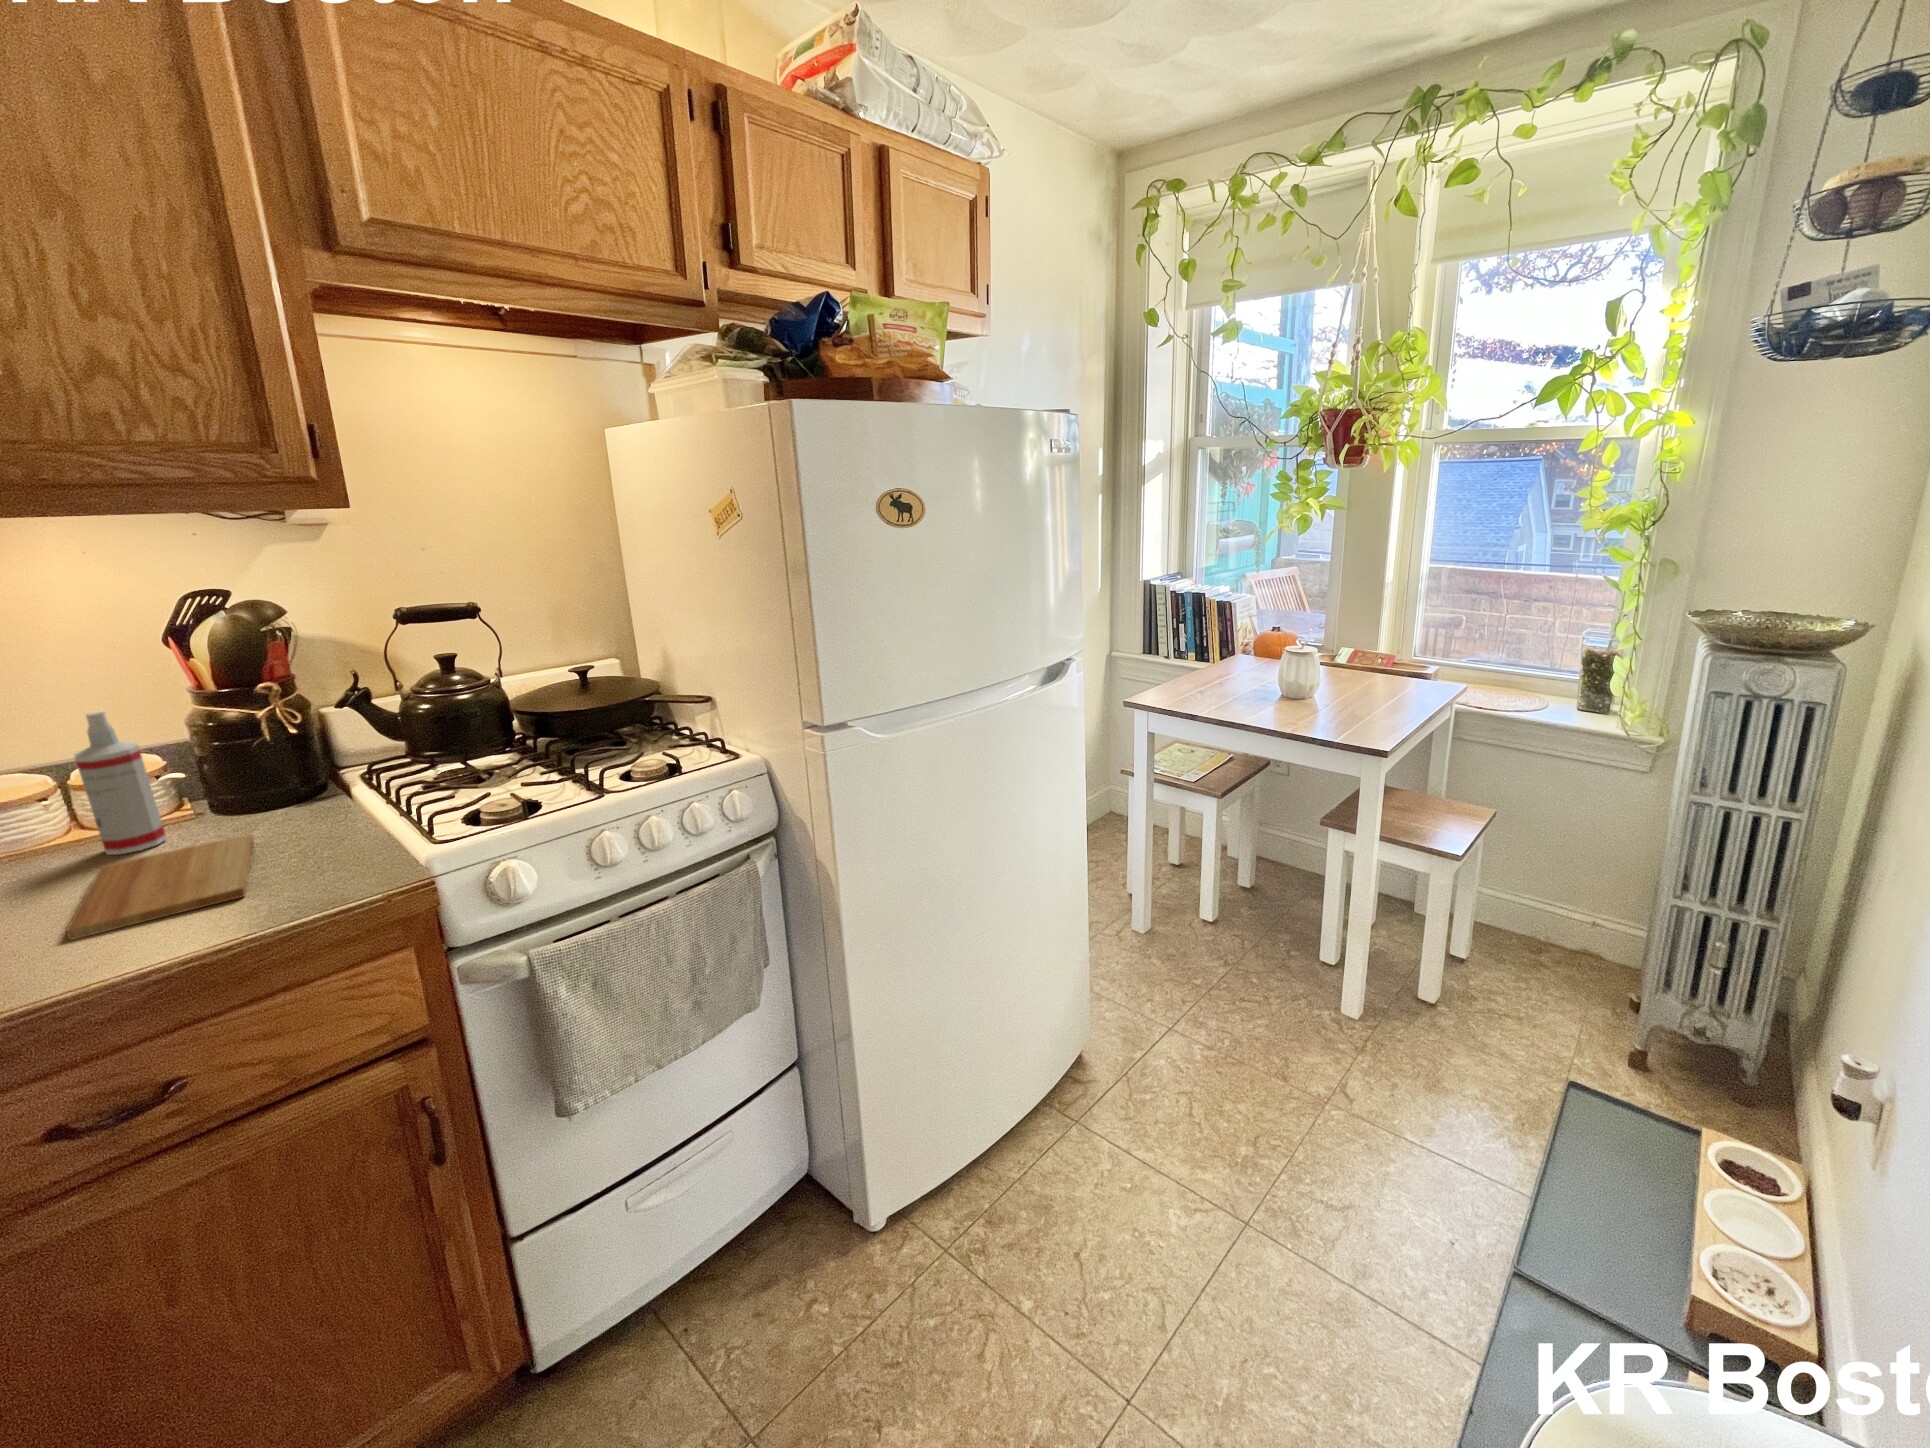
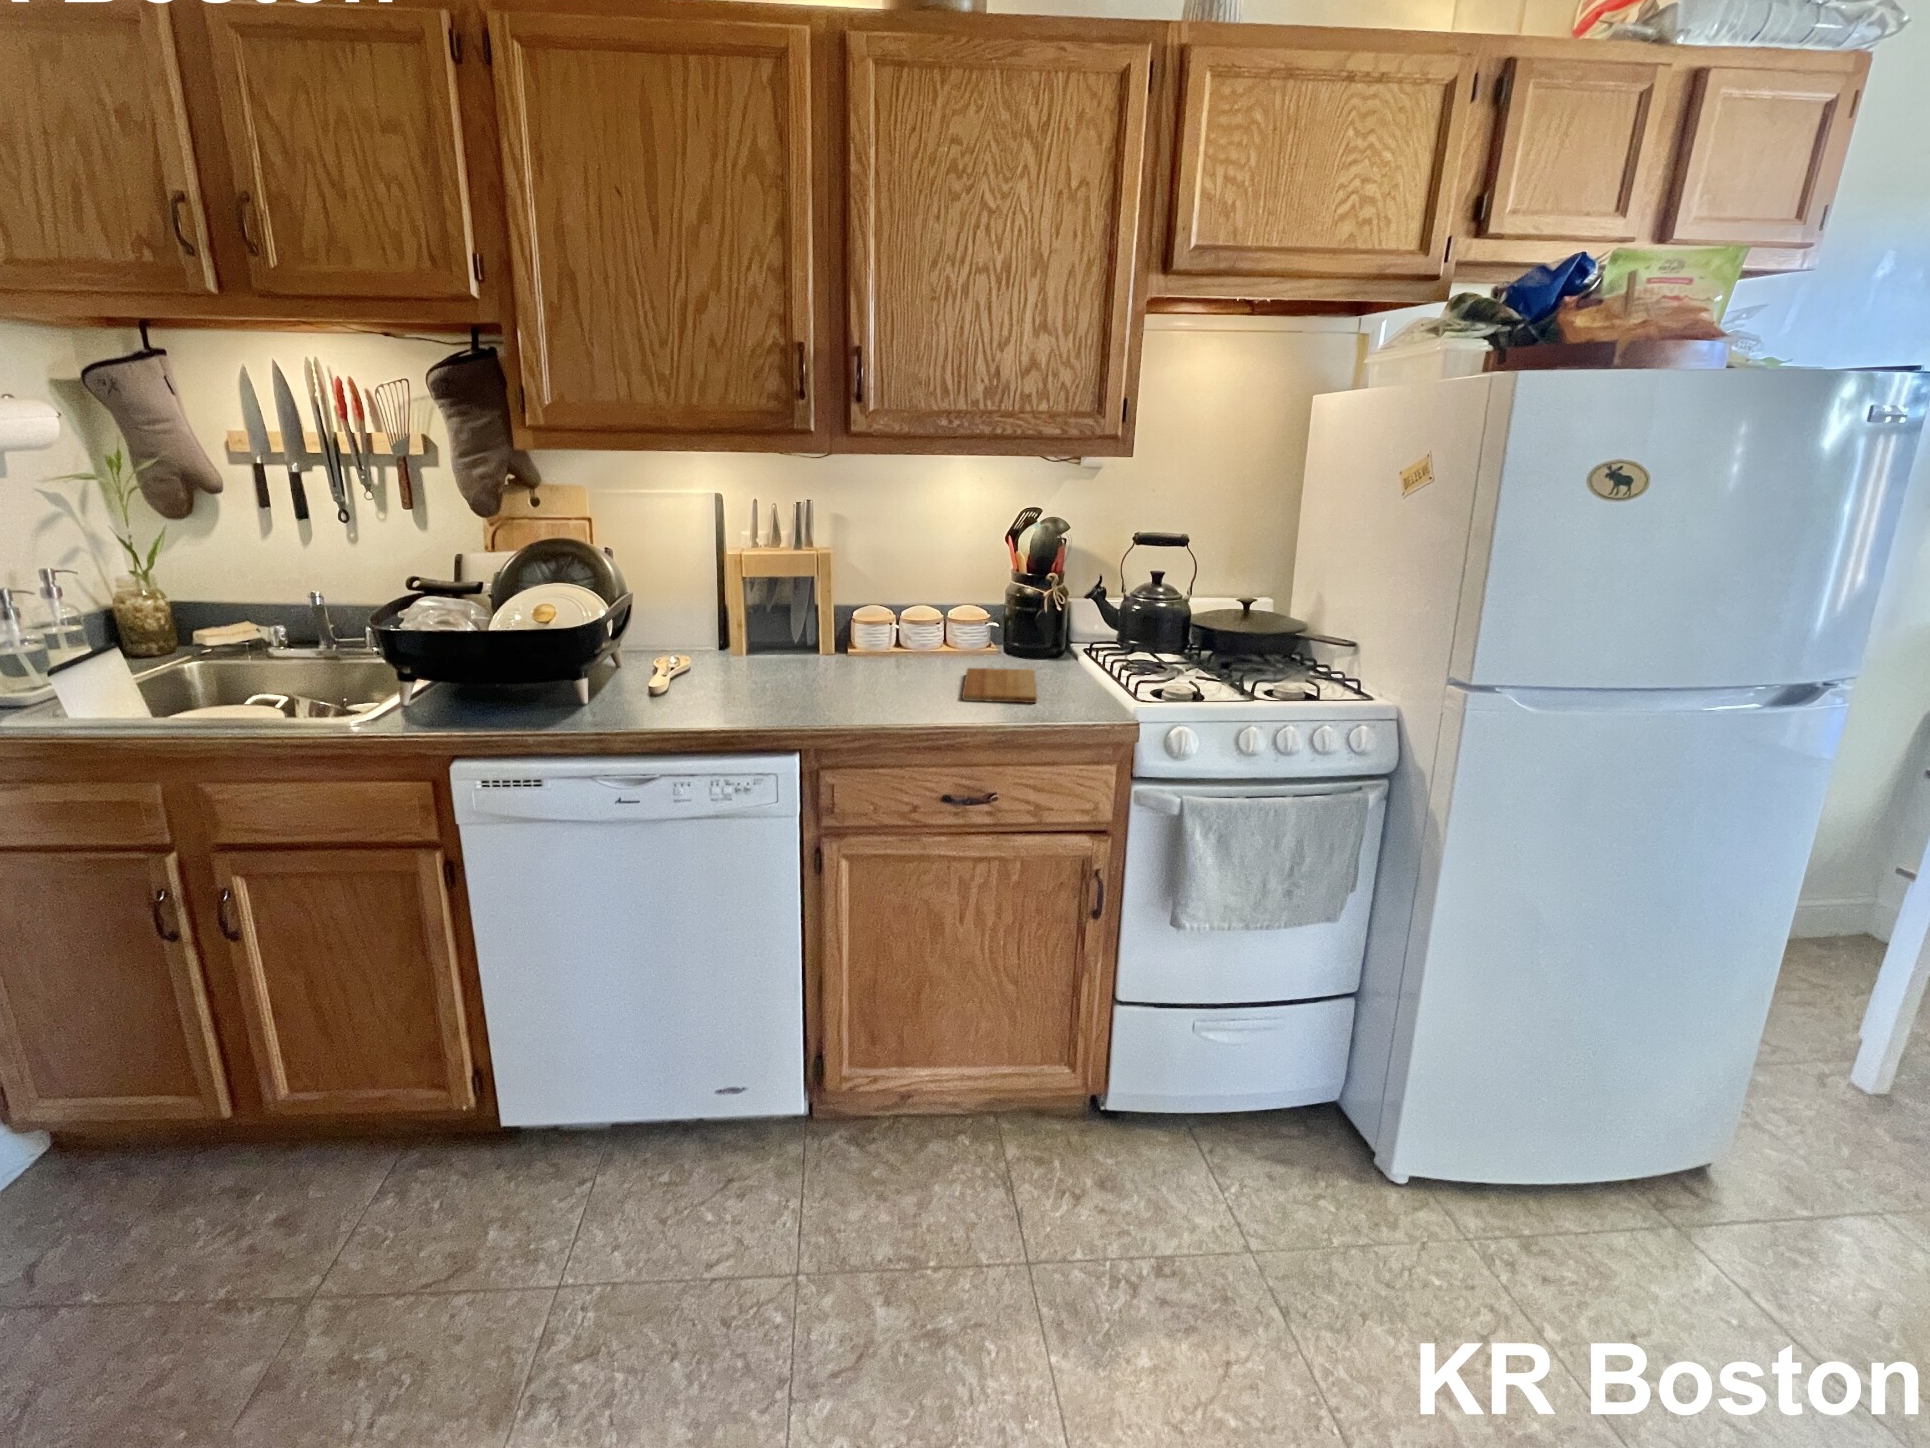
spray bottle: present [74,712,167,855] -> none [963,577,991,666]

